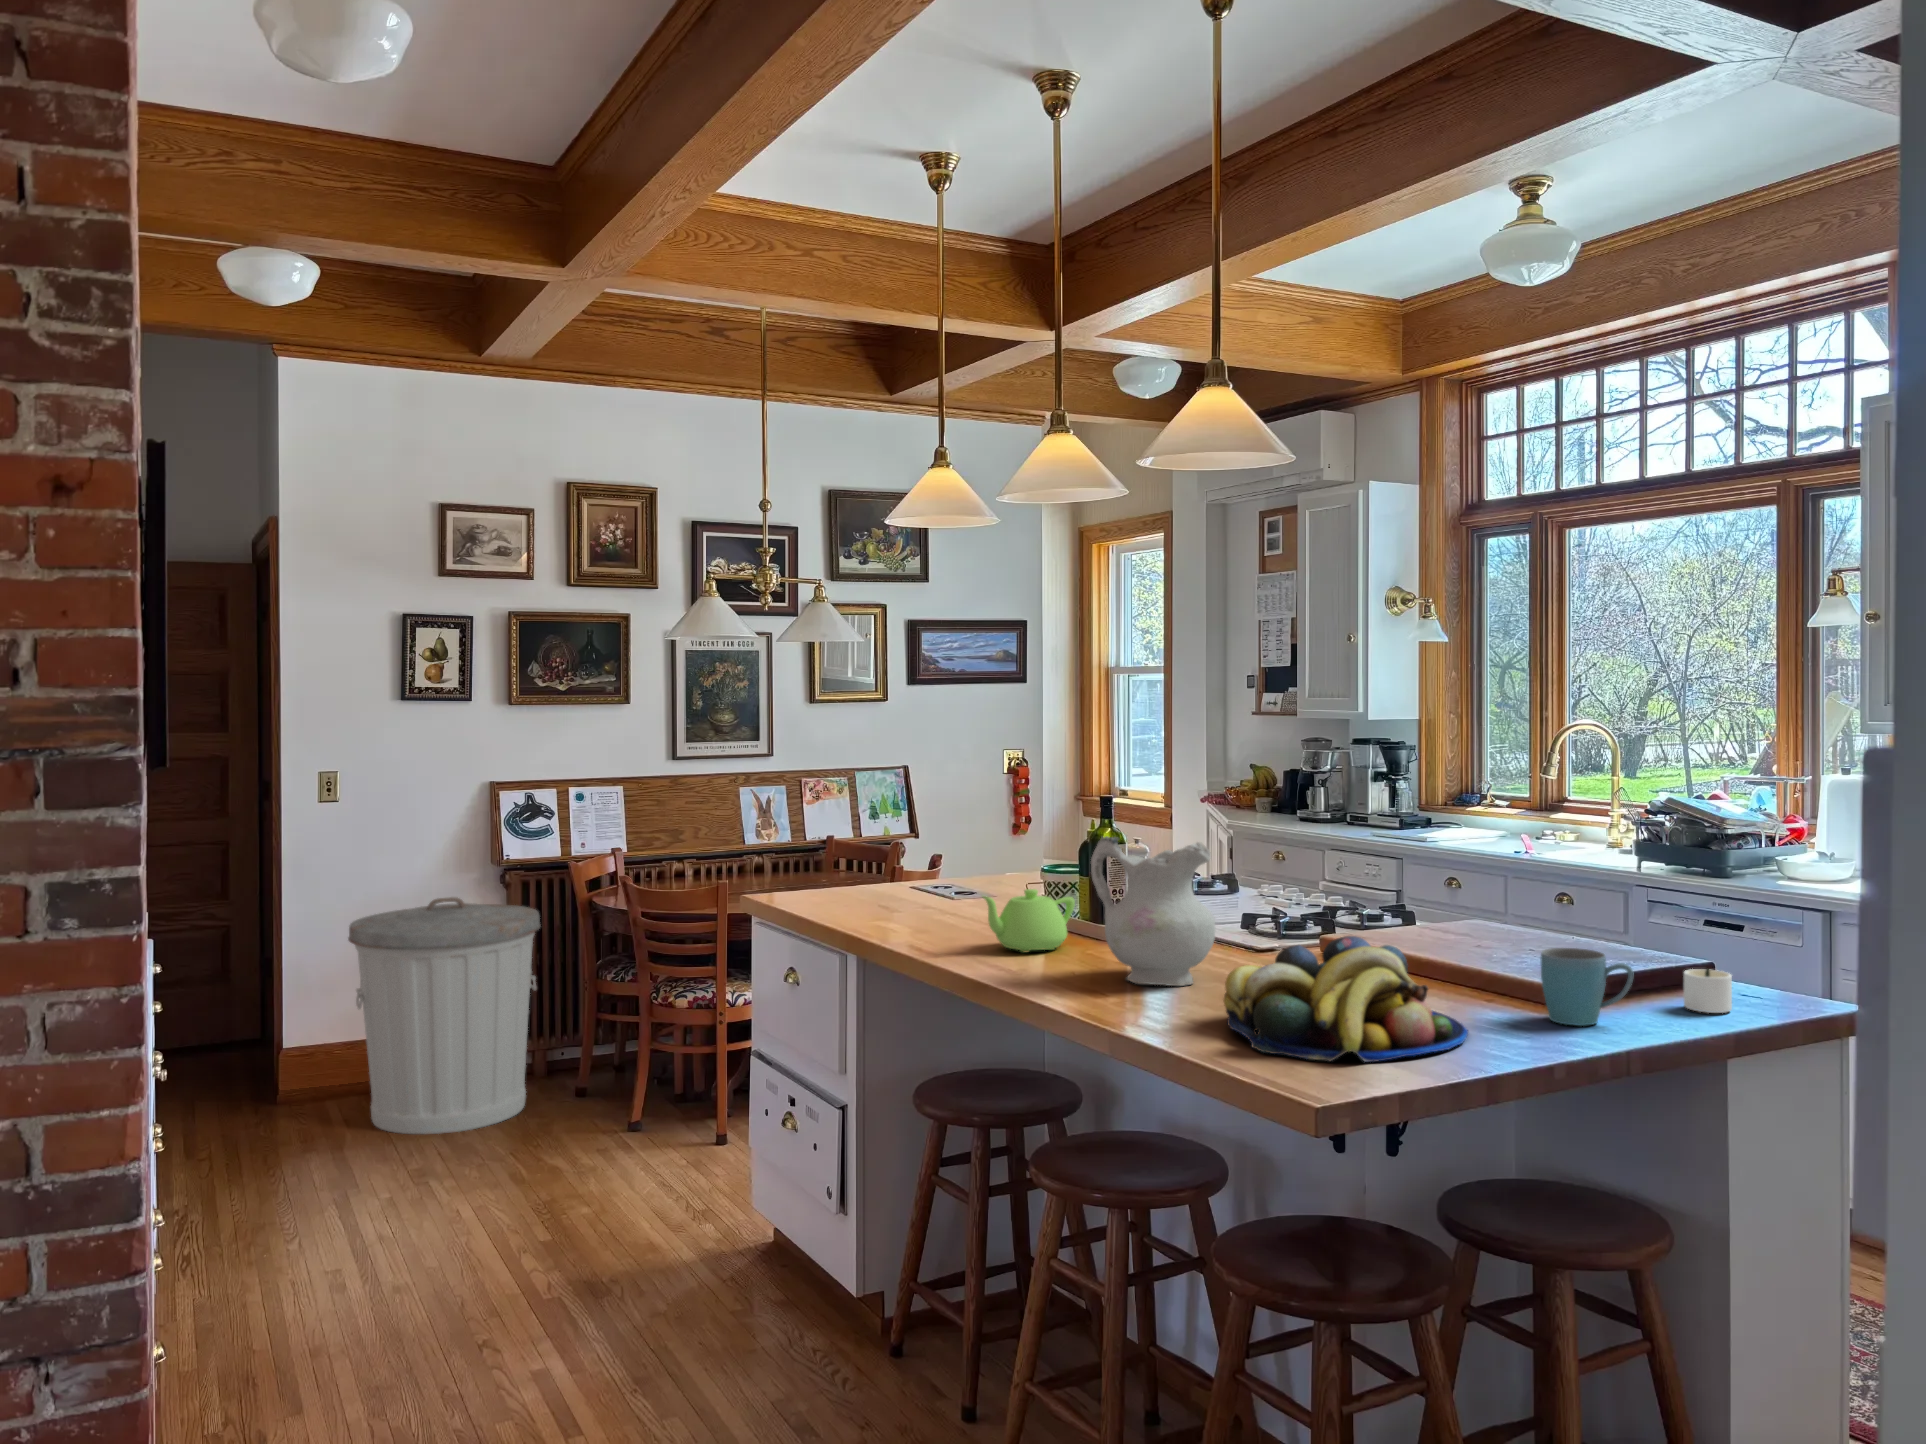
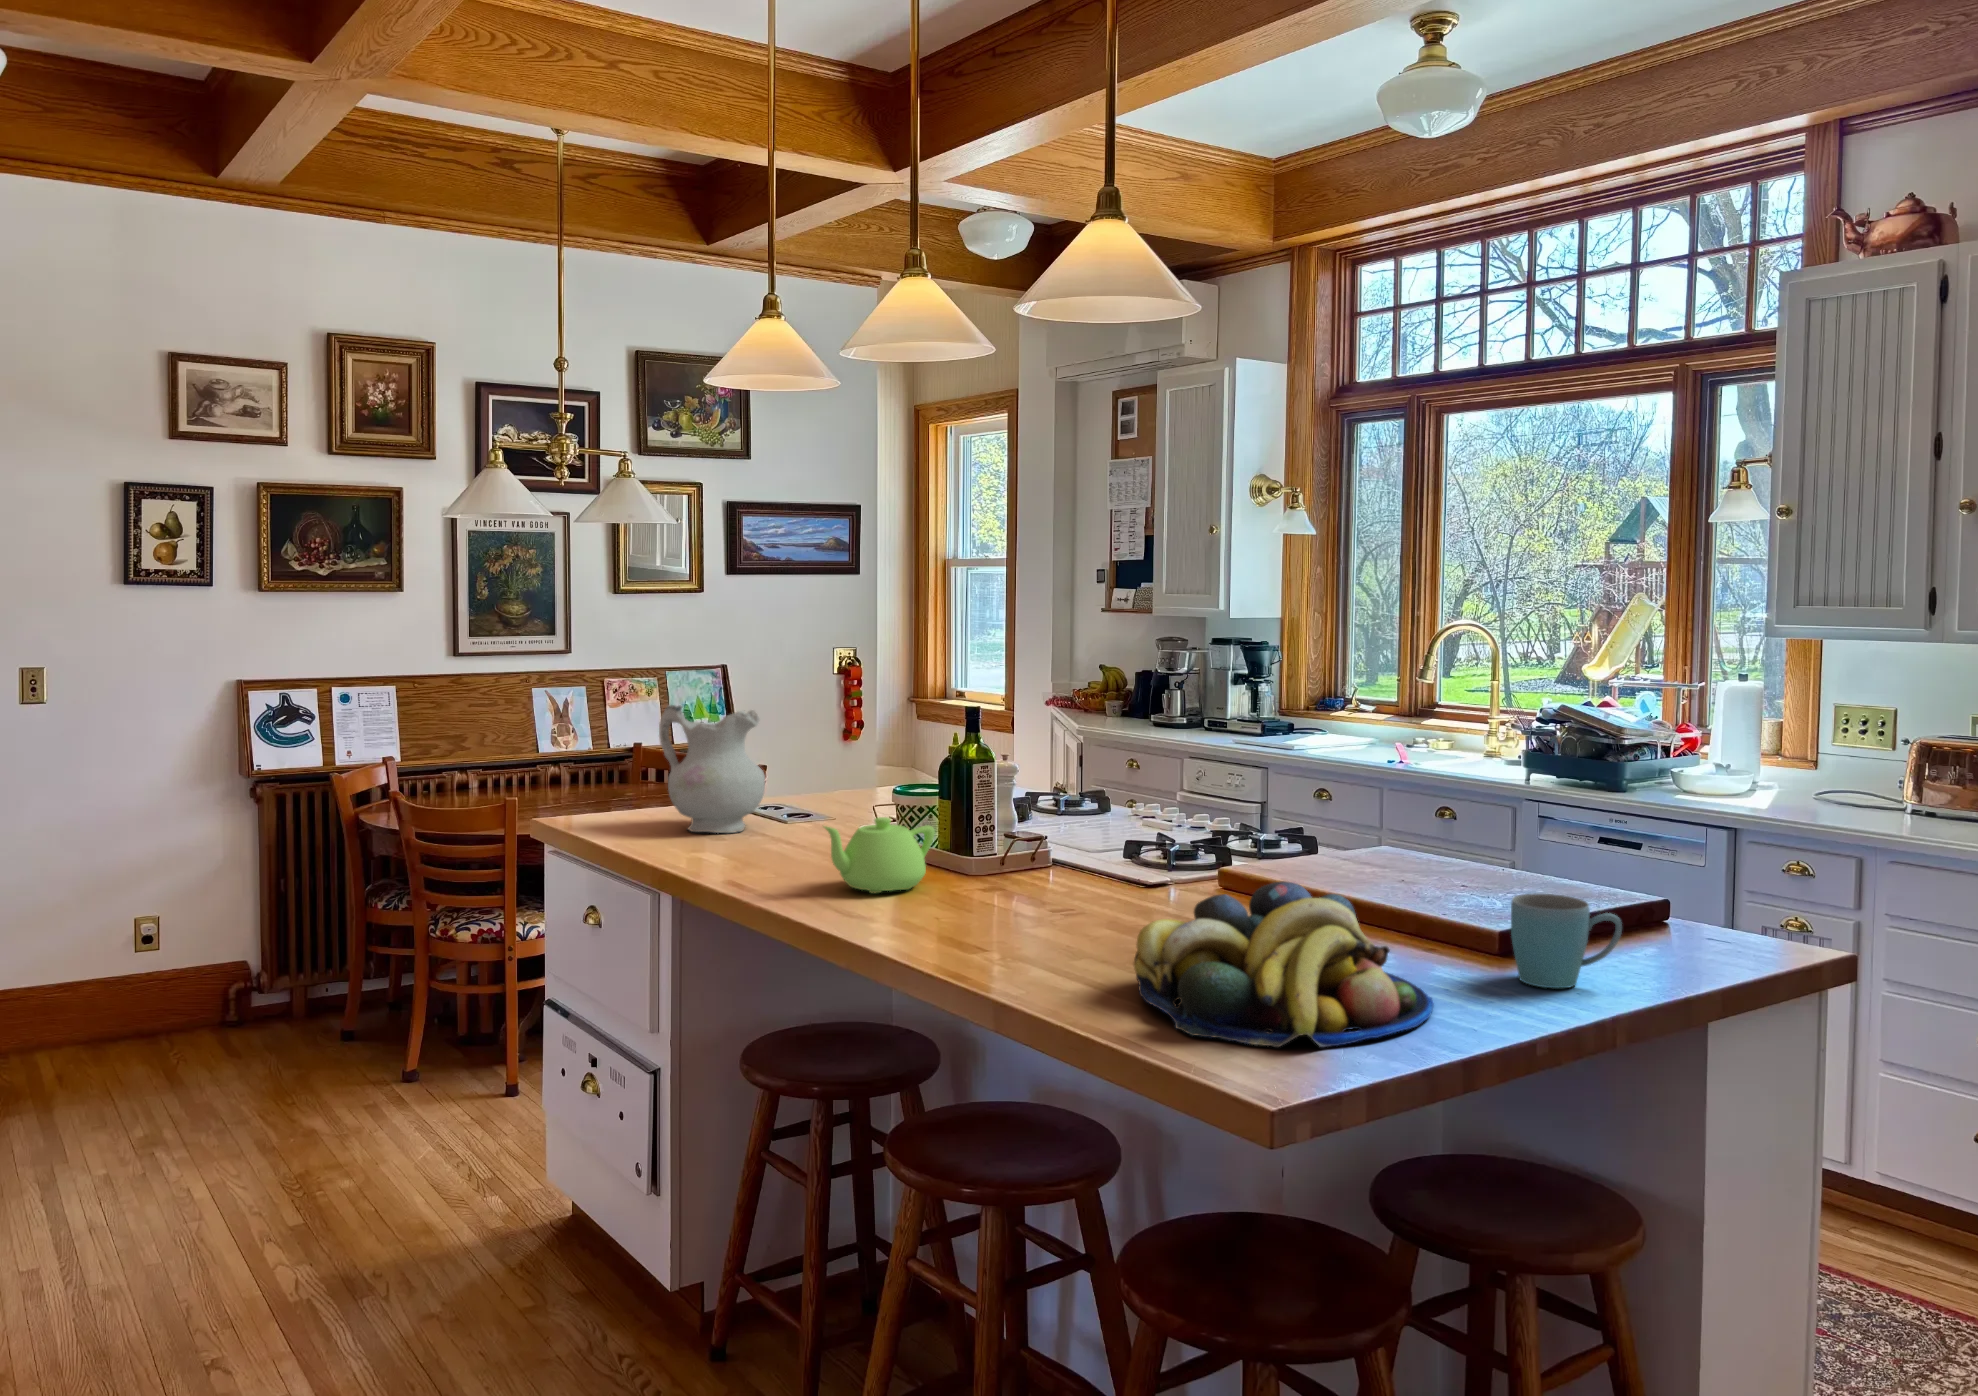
ceramic pitcher: present [1091,837,1215,986] -> present [659,705,765,833]
trash can: present [348,897,540,1134] -> none [55,817,296,1093]
candle: present [1684,969,1732,1013] -> none [1665,915,1735,968]

